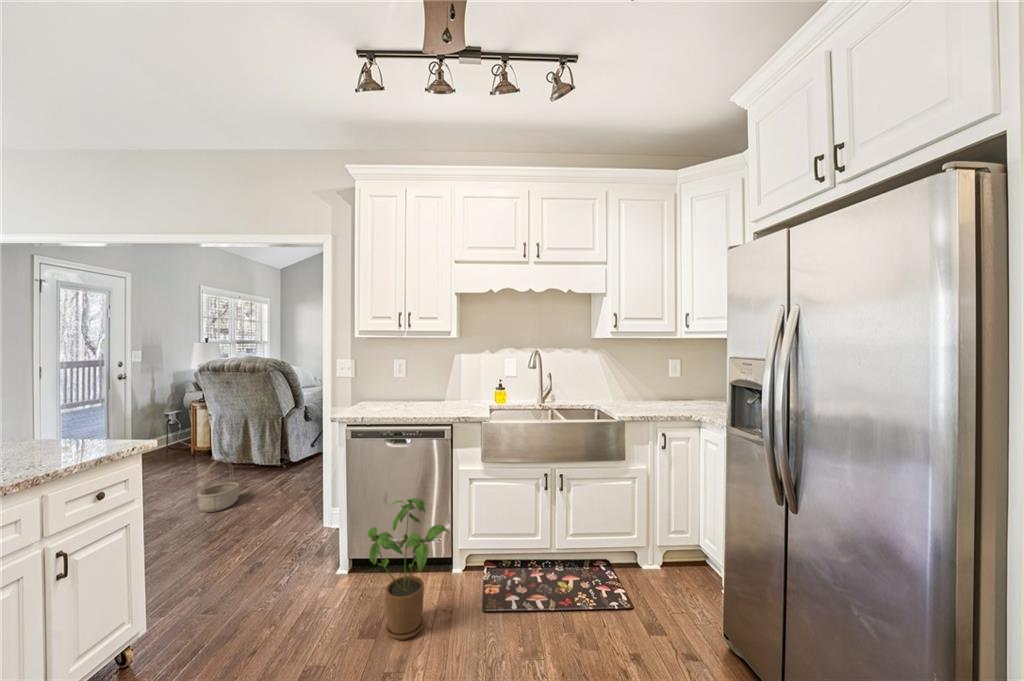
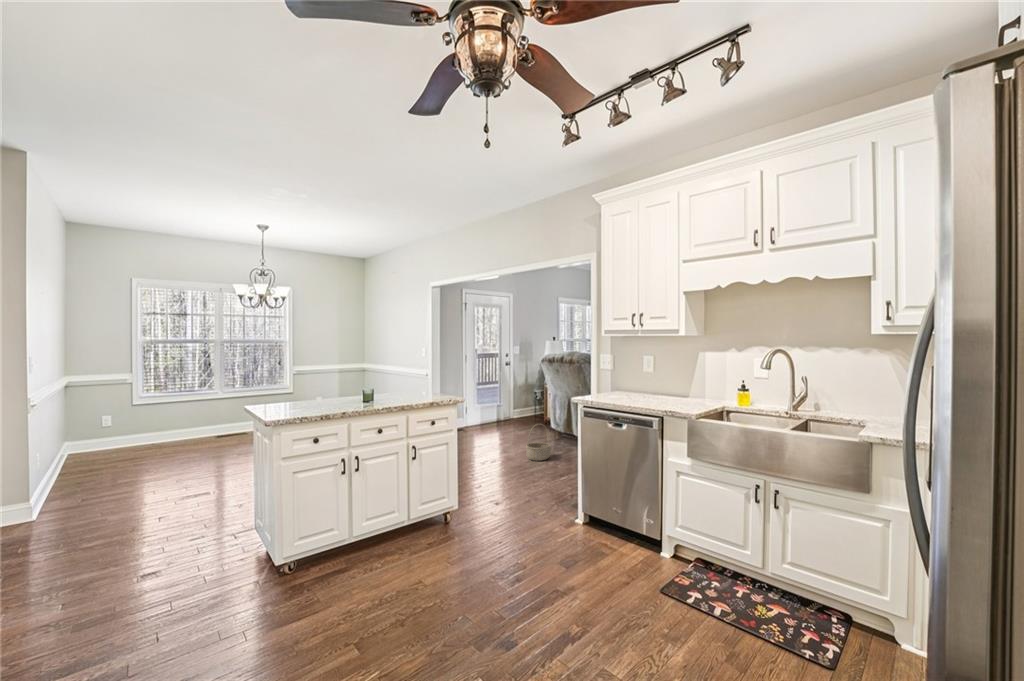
house plant: present [367,498,449,640] -> none [566,469,631,577]

